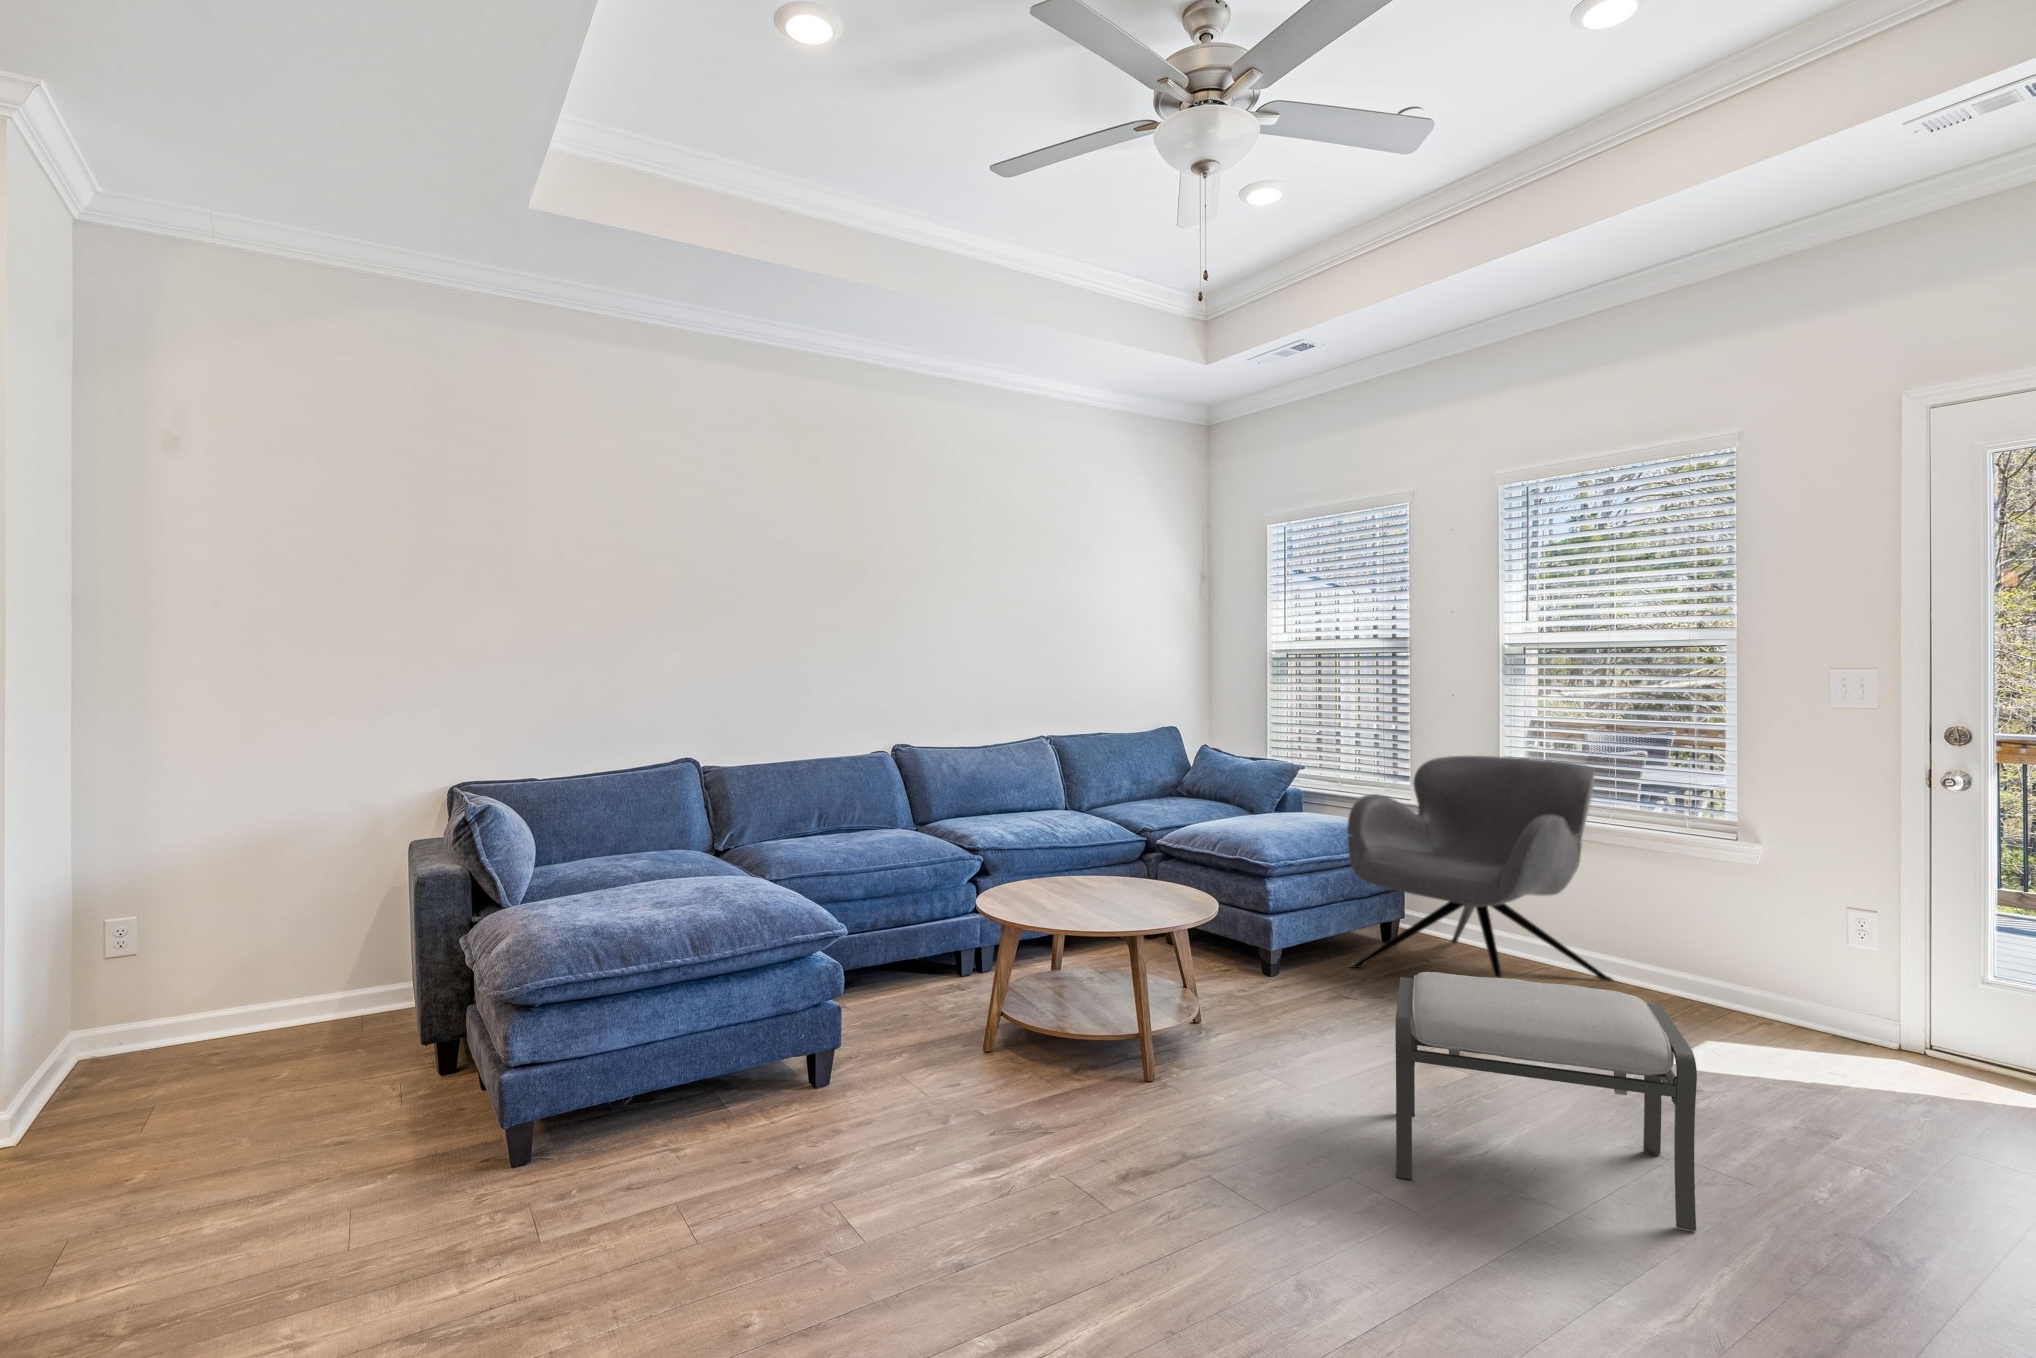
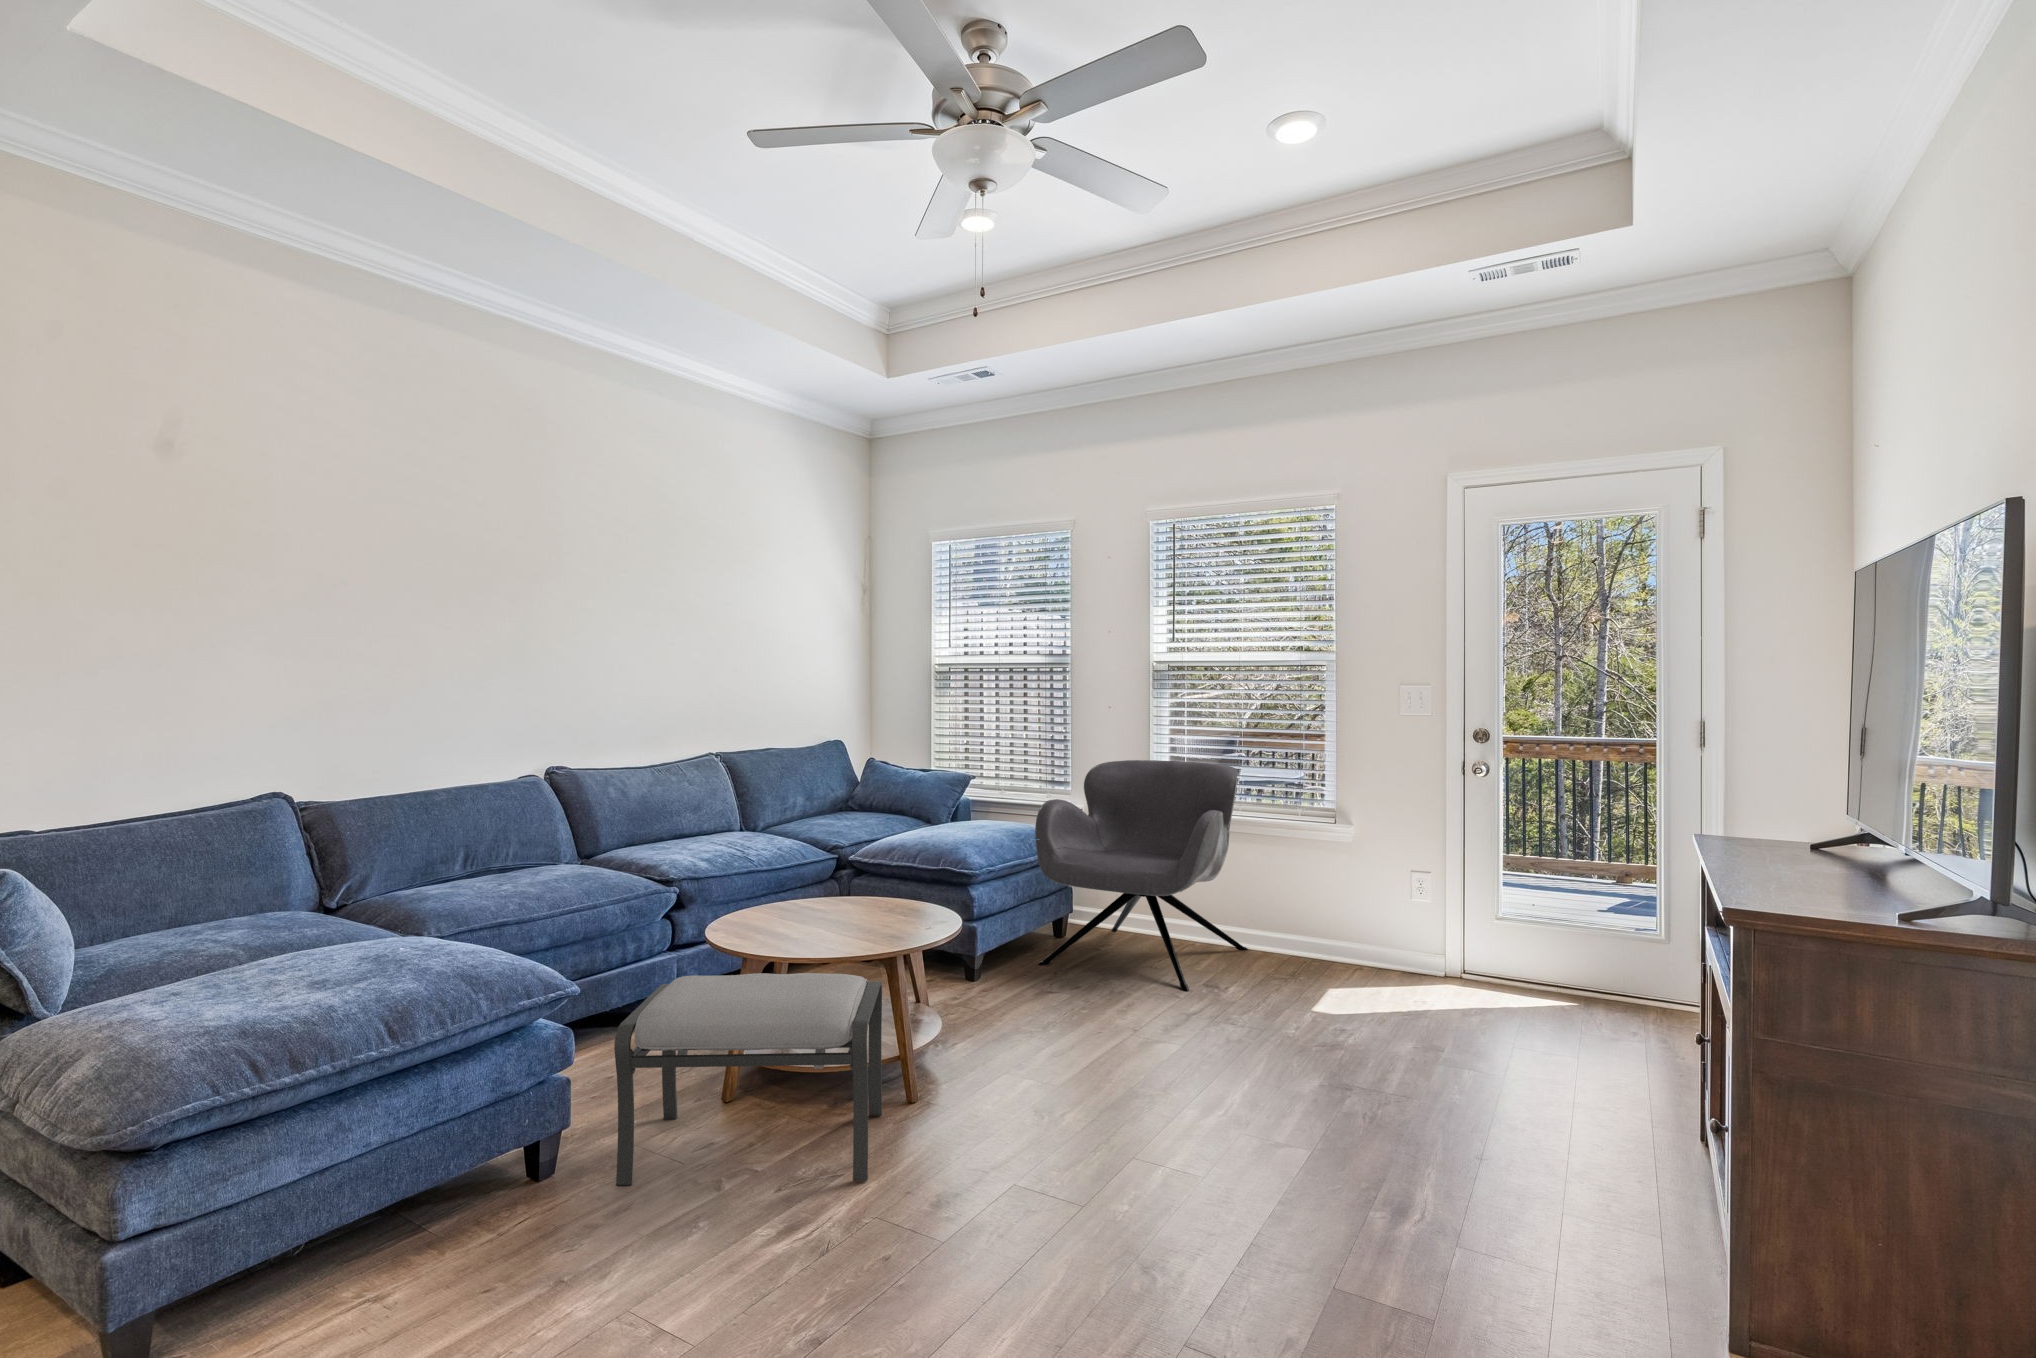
ottoman: present [1395,972,1697,1231] -> present [614,973,882,1185]

